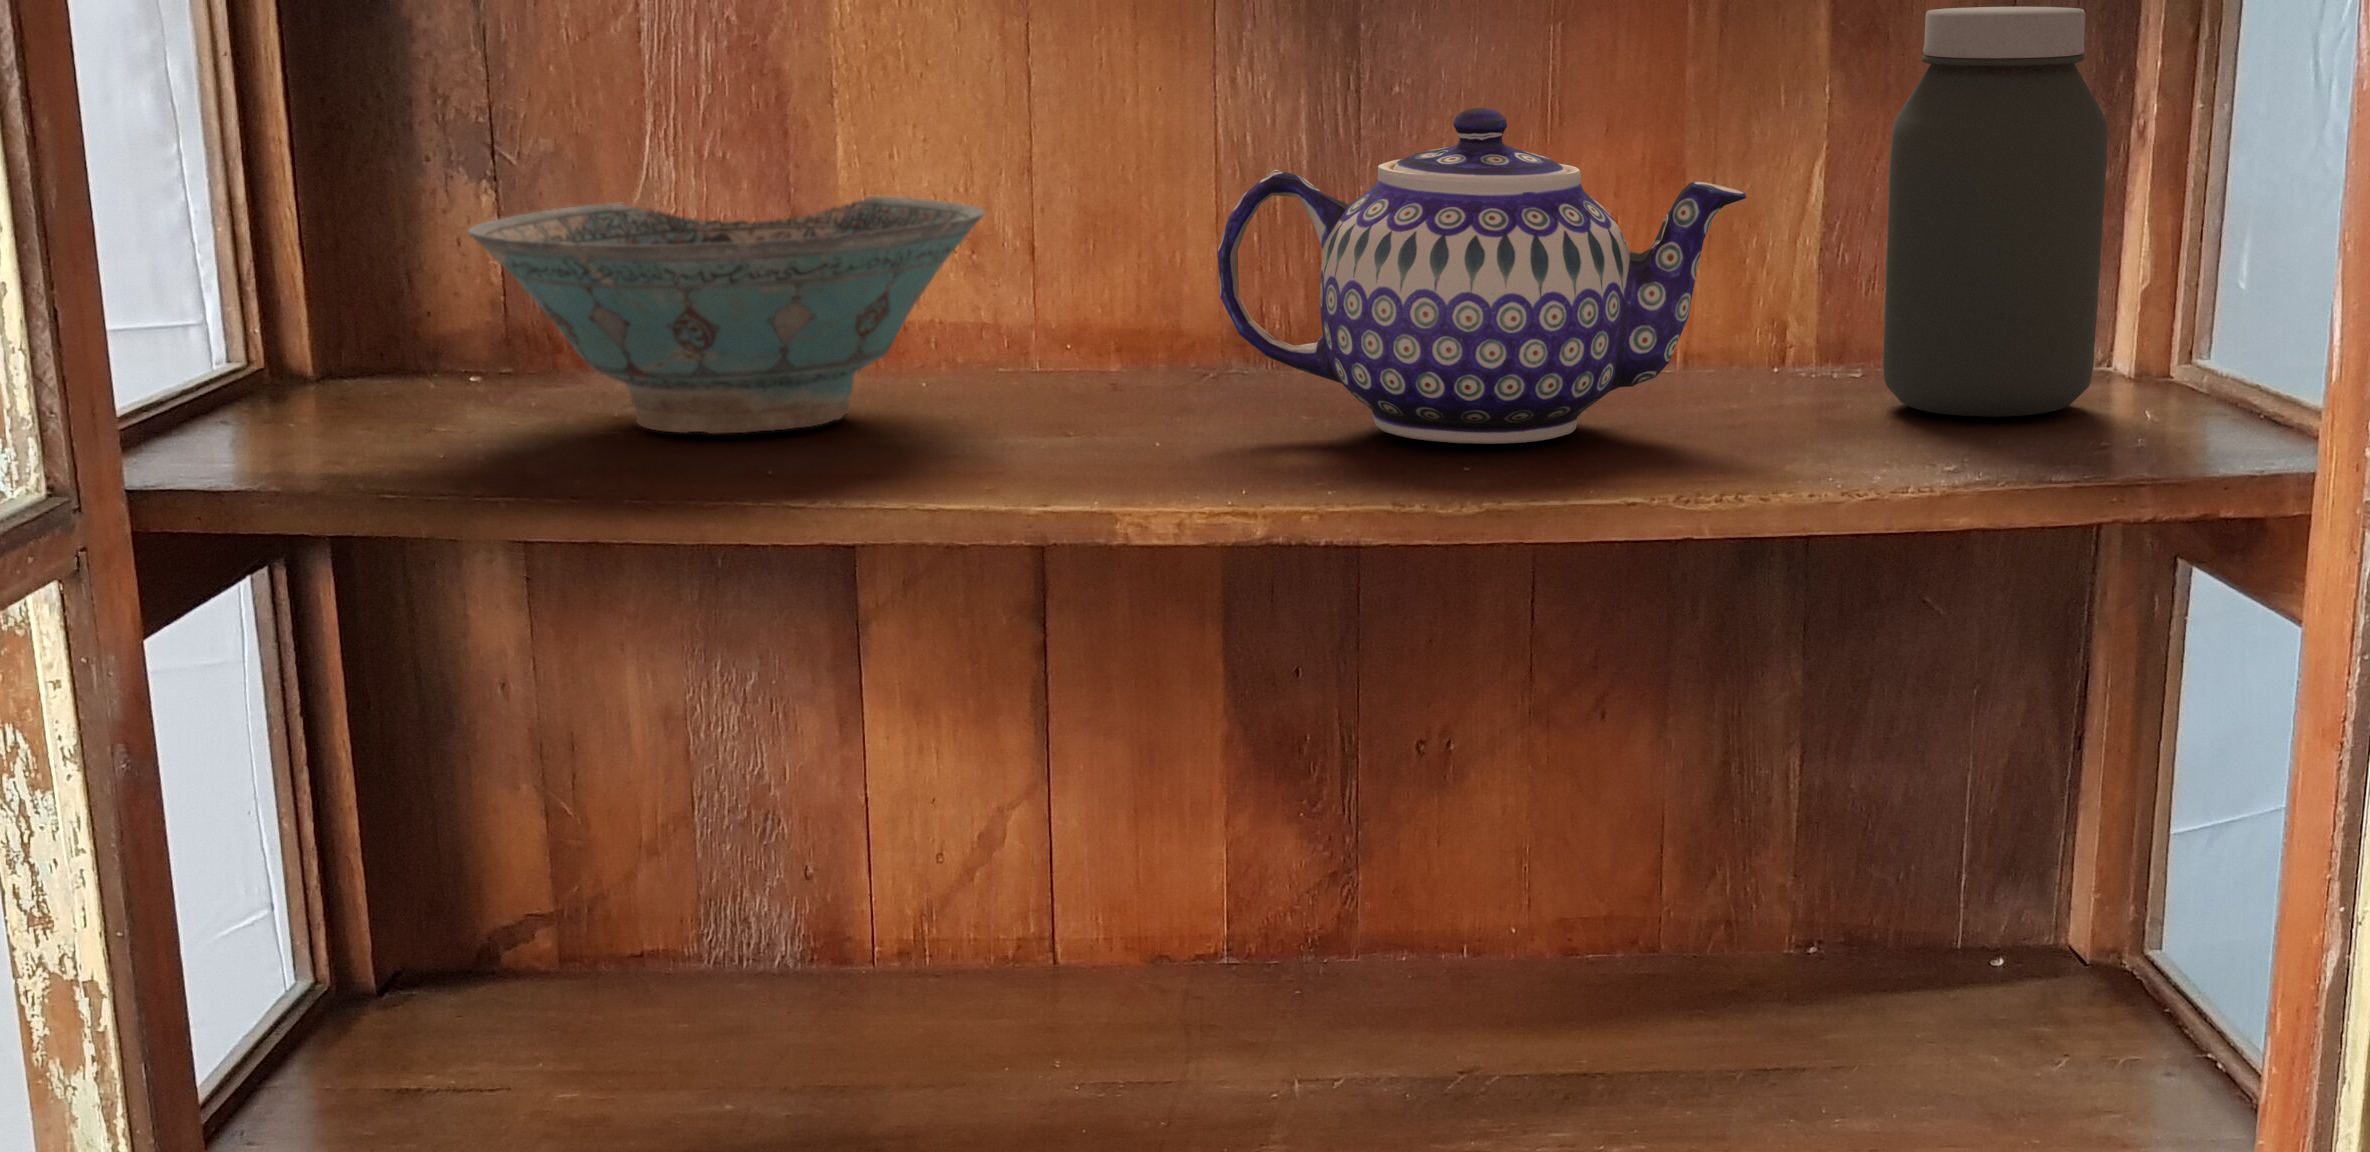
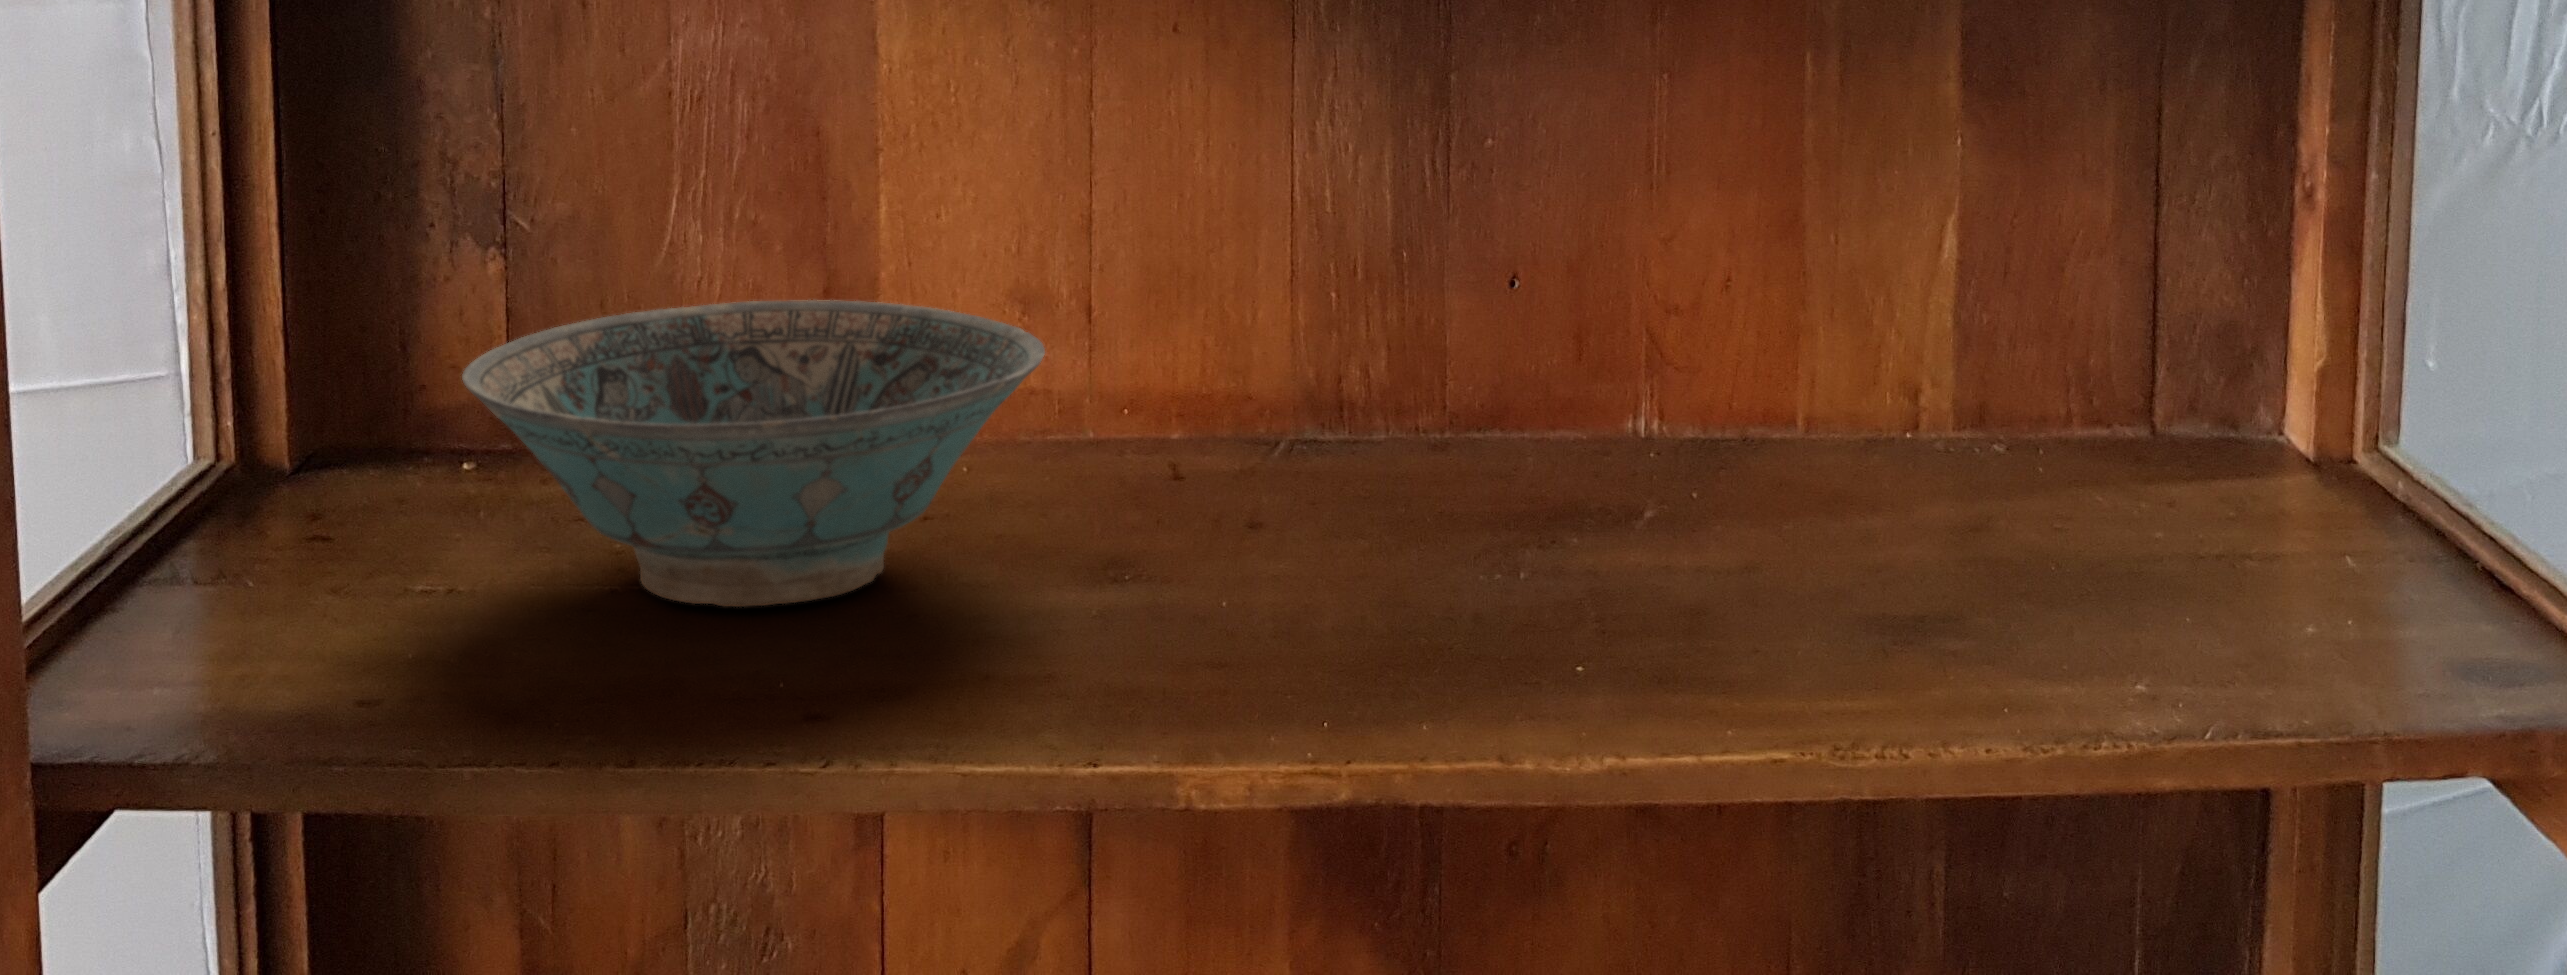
jar: present [1883,7,2108,417] -> none [2062,152,2318,616]
teapot: present [1217,108,1747,444] -> none [1306,272,1910,654]

